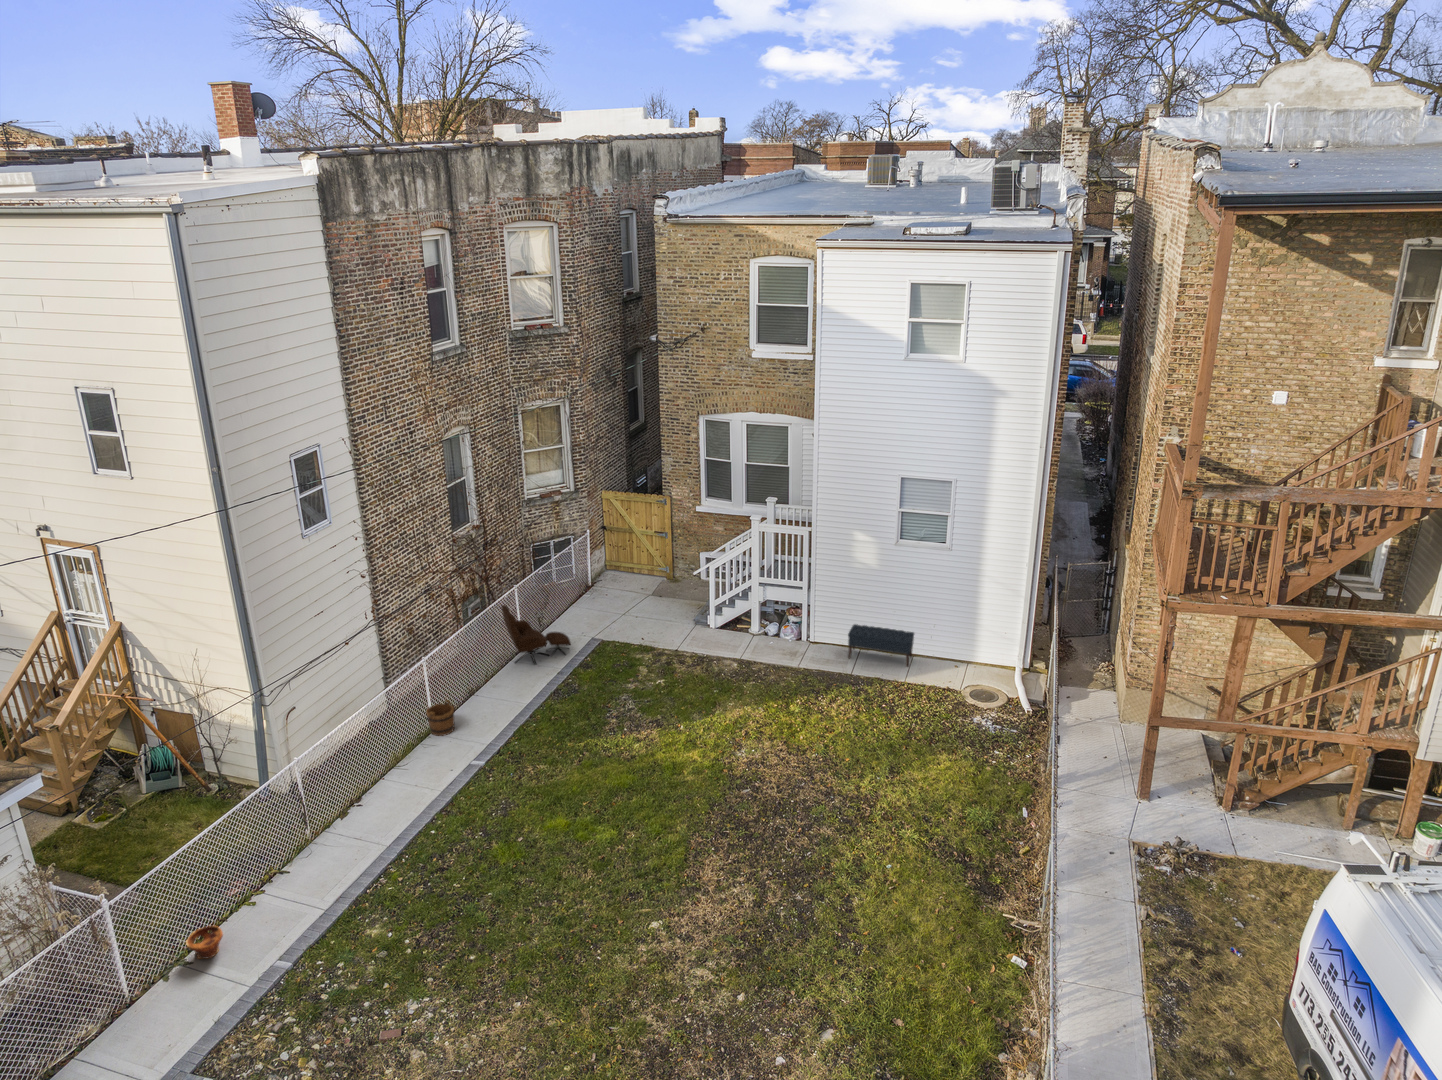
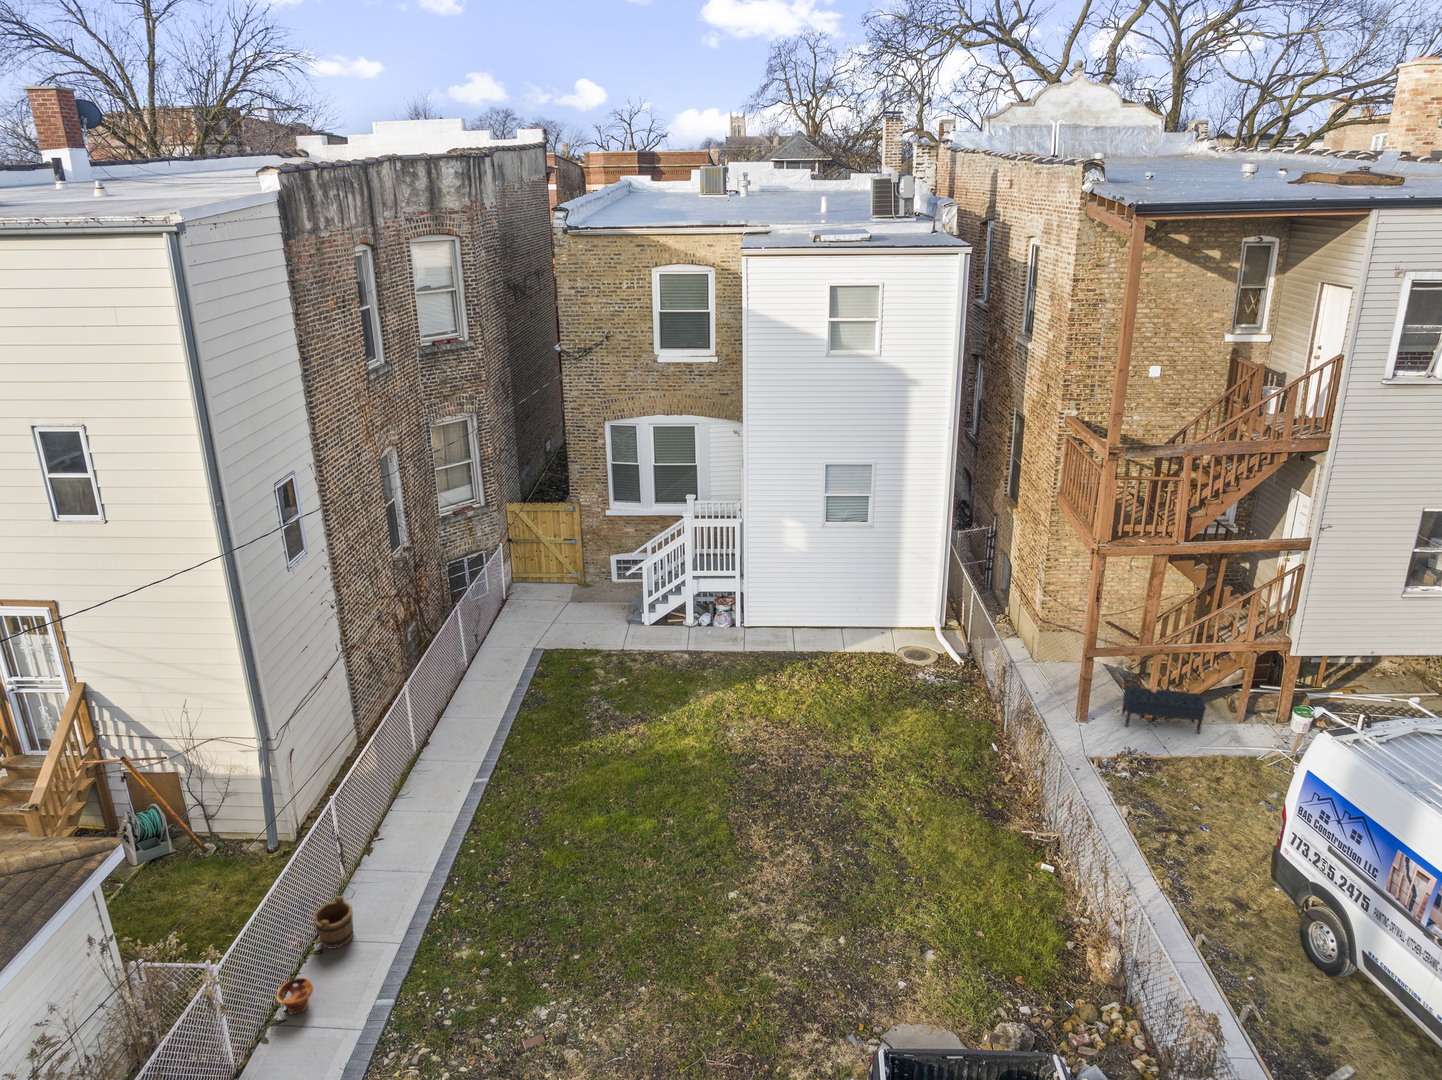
lounge chair: present [502,605,571,664] -> none [455,622,526,678]
bench: present [848,624,914,666] -> present [1122,687,1206,734]
bucket: present [426,700,454,736] -> present [314,896,353,949]

